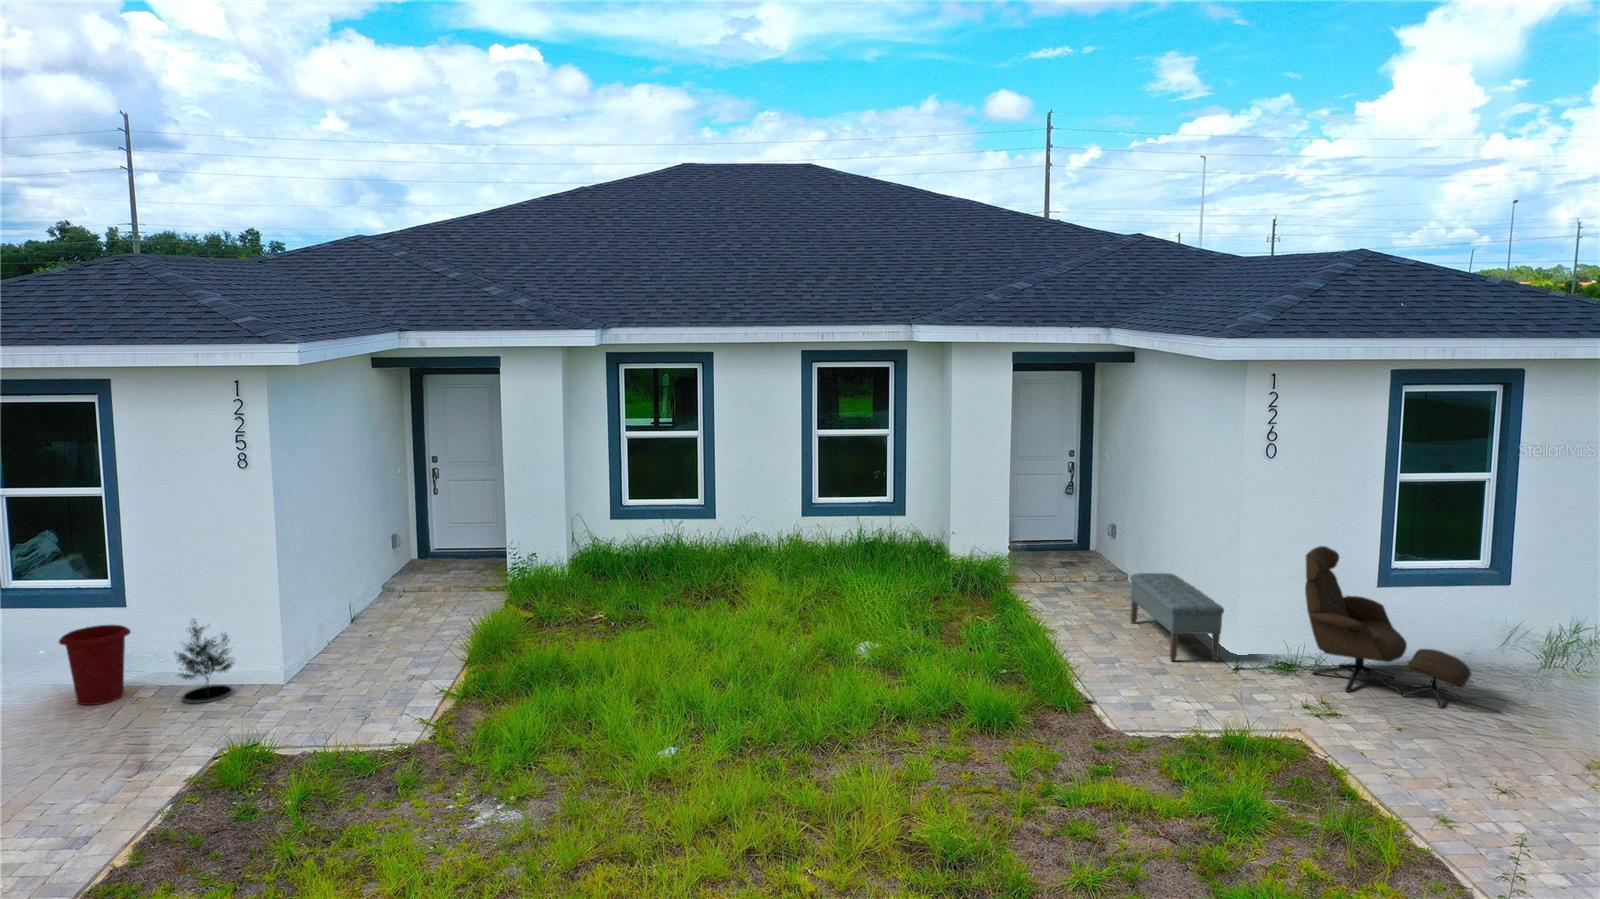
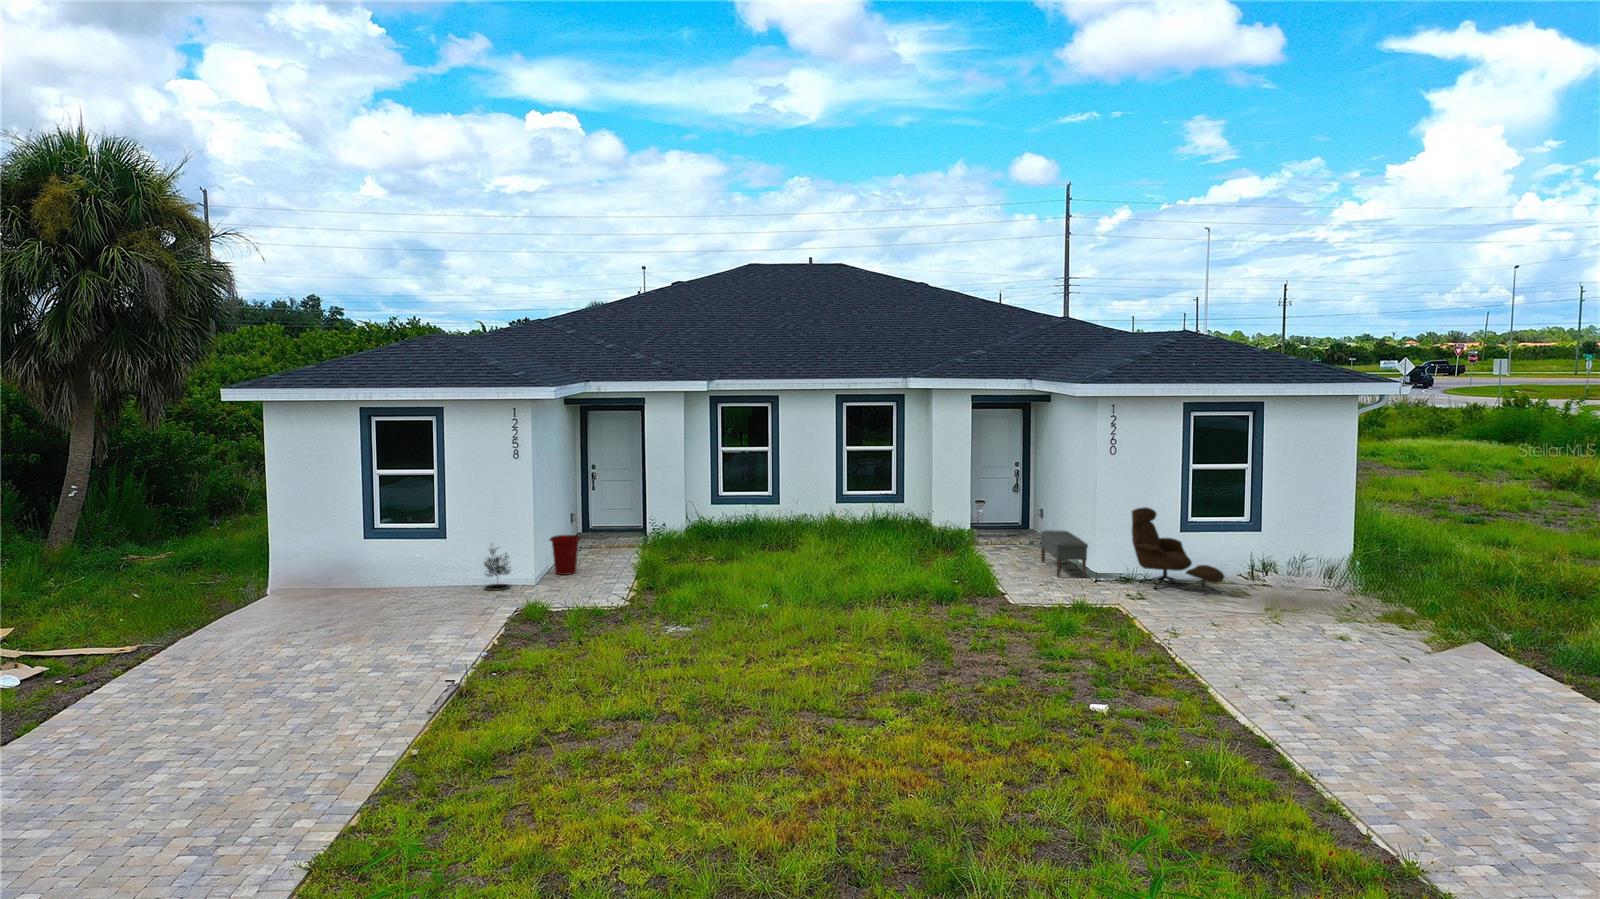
waste bin: present [59,625,131,705] -> present [550,535,580,575]

